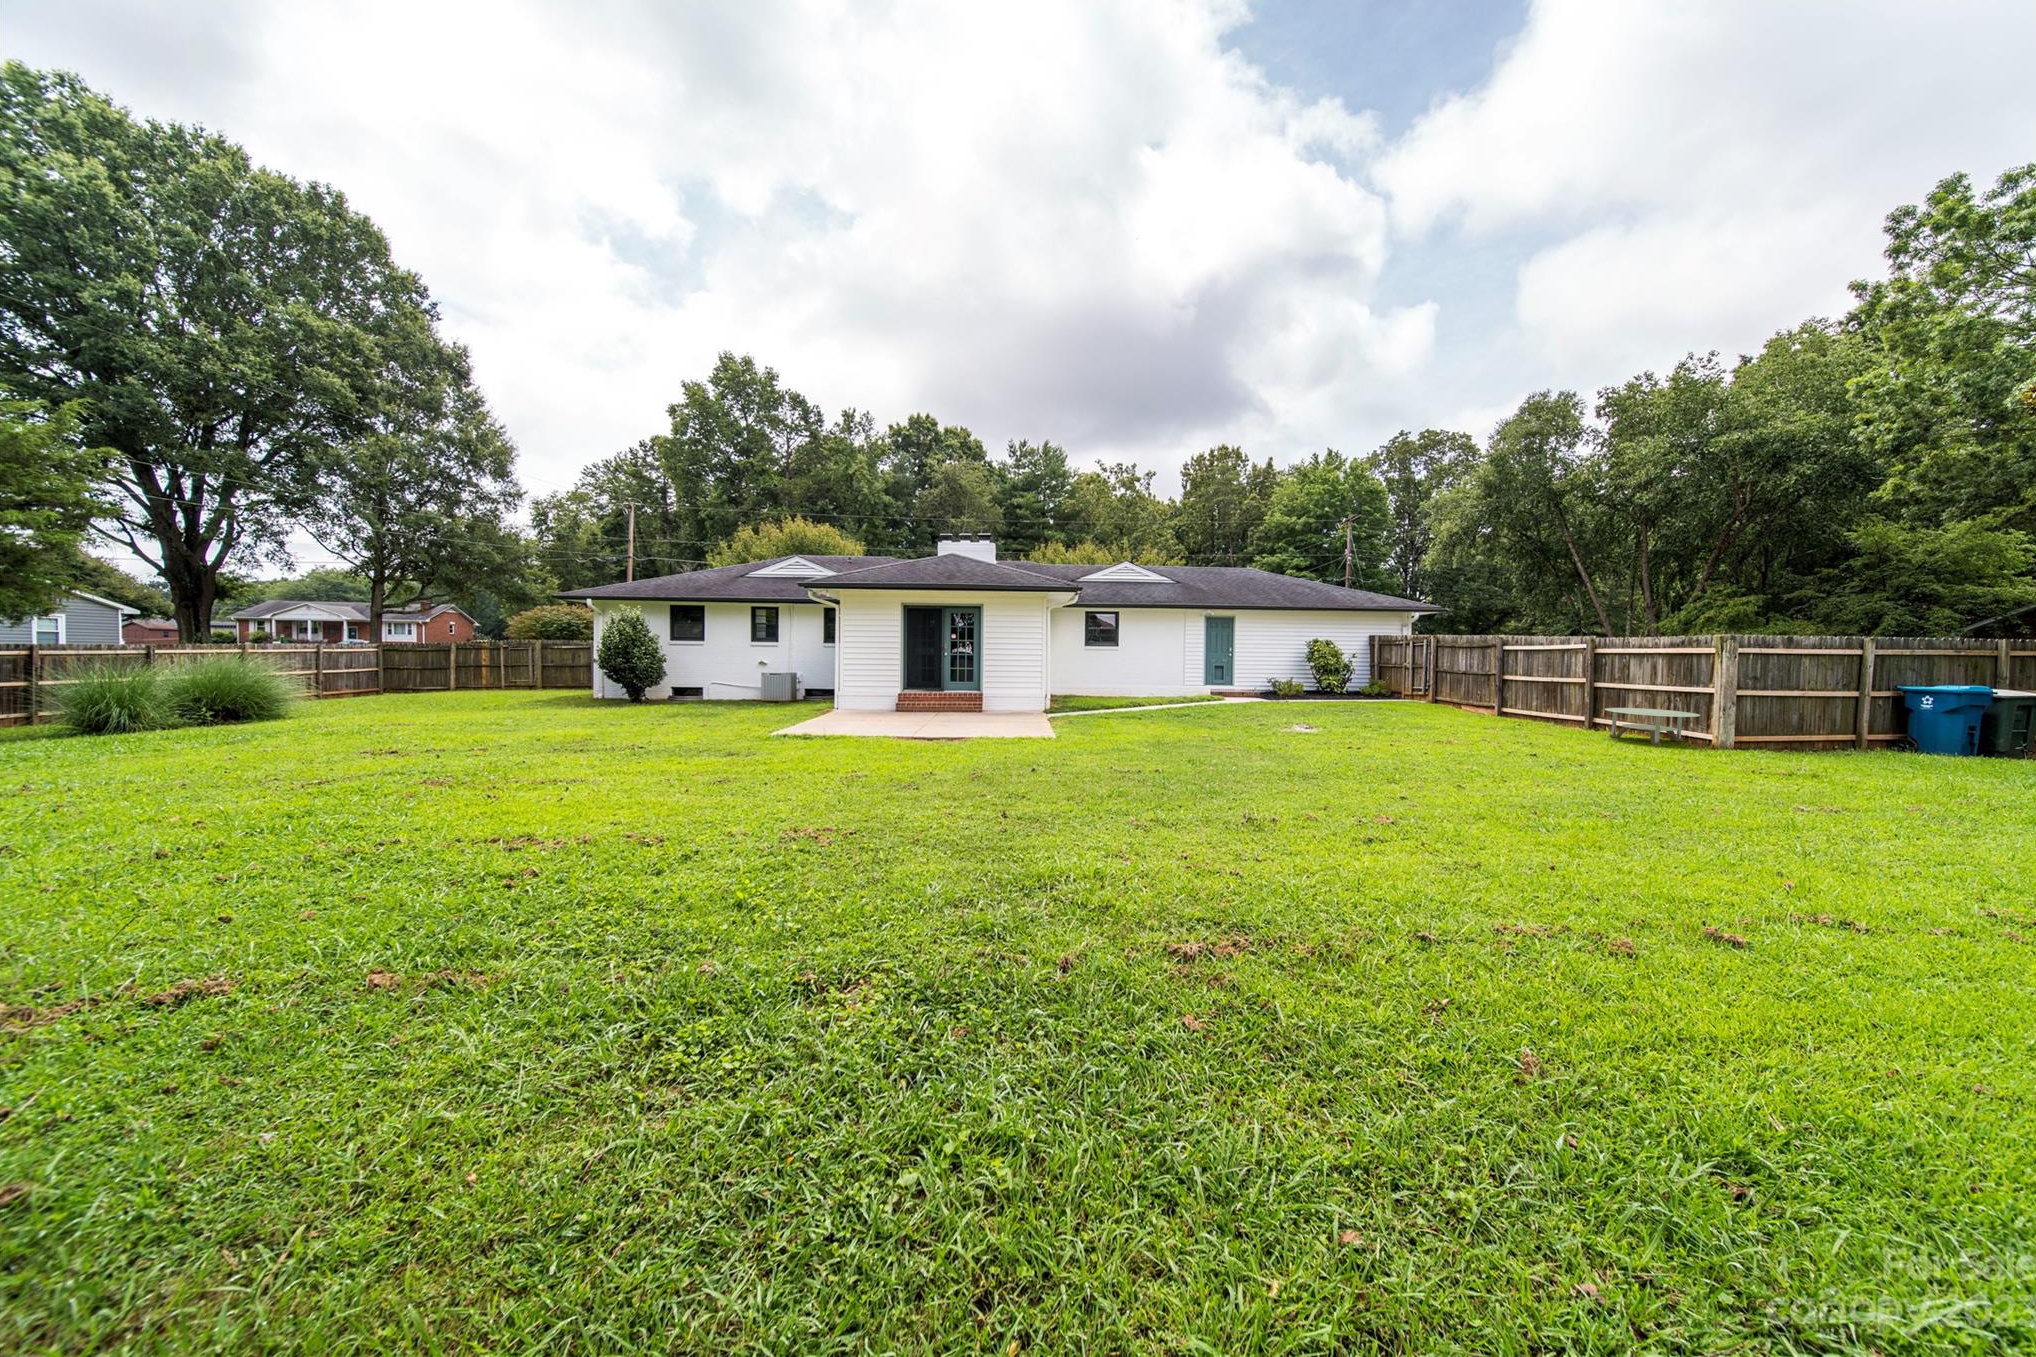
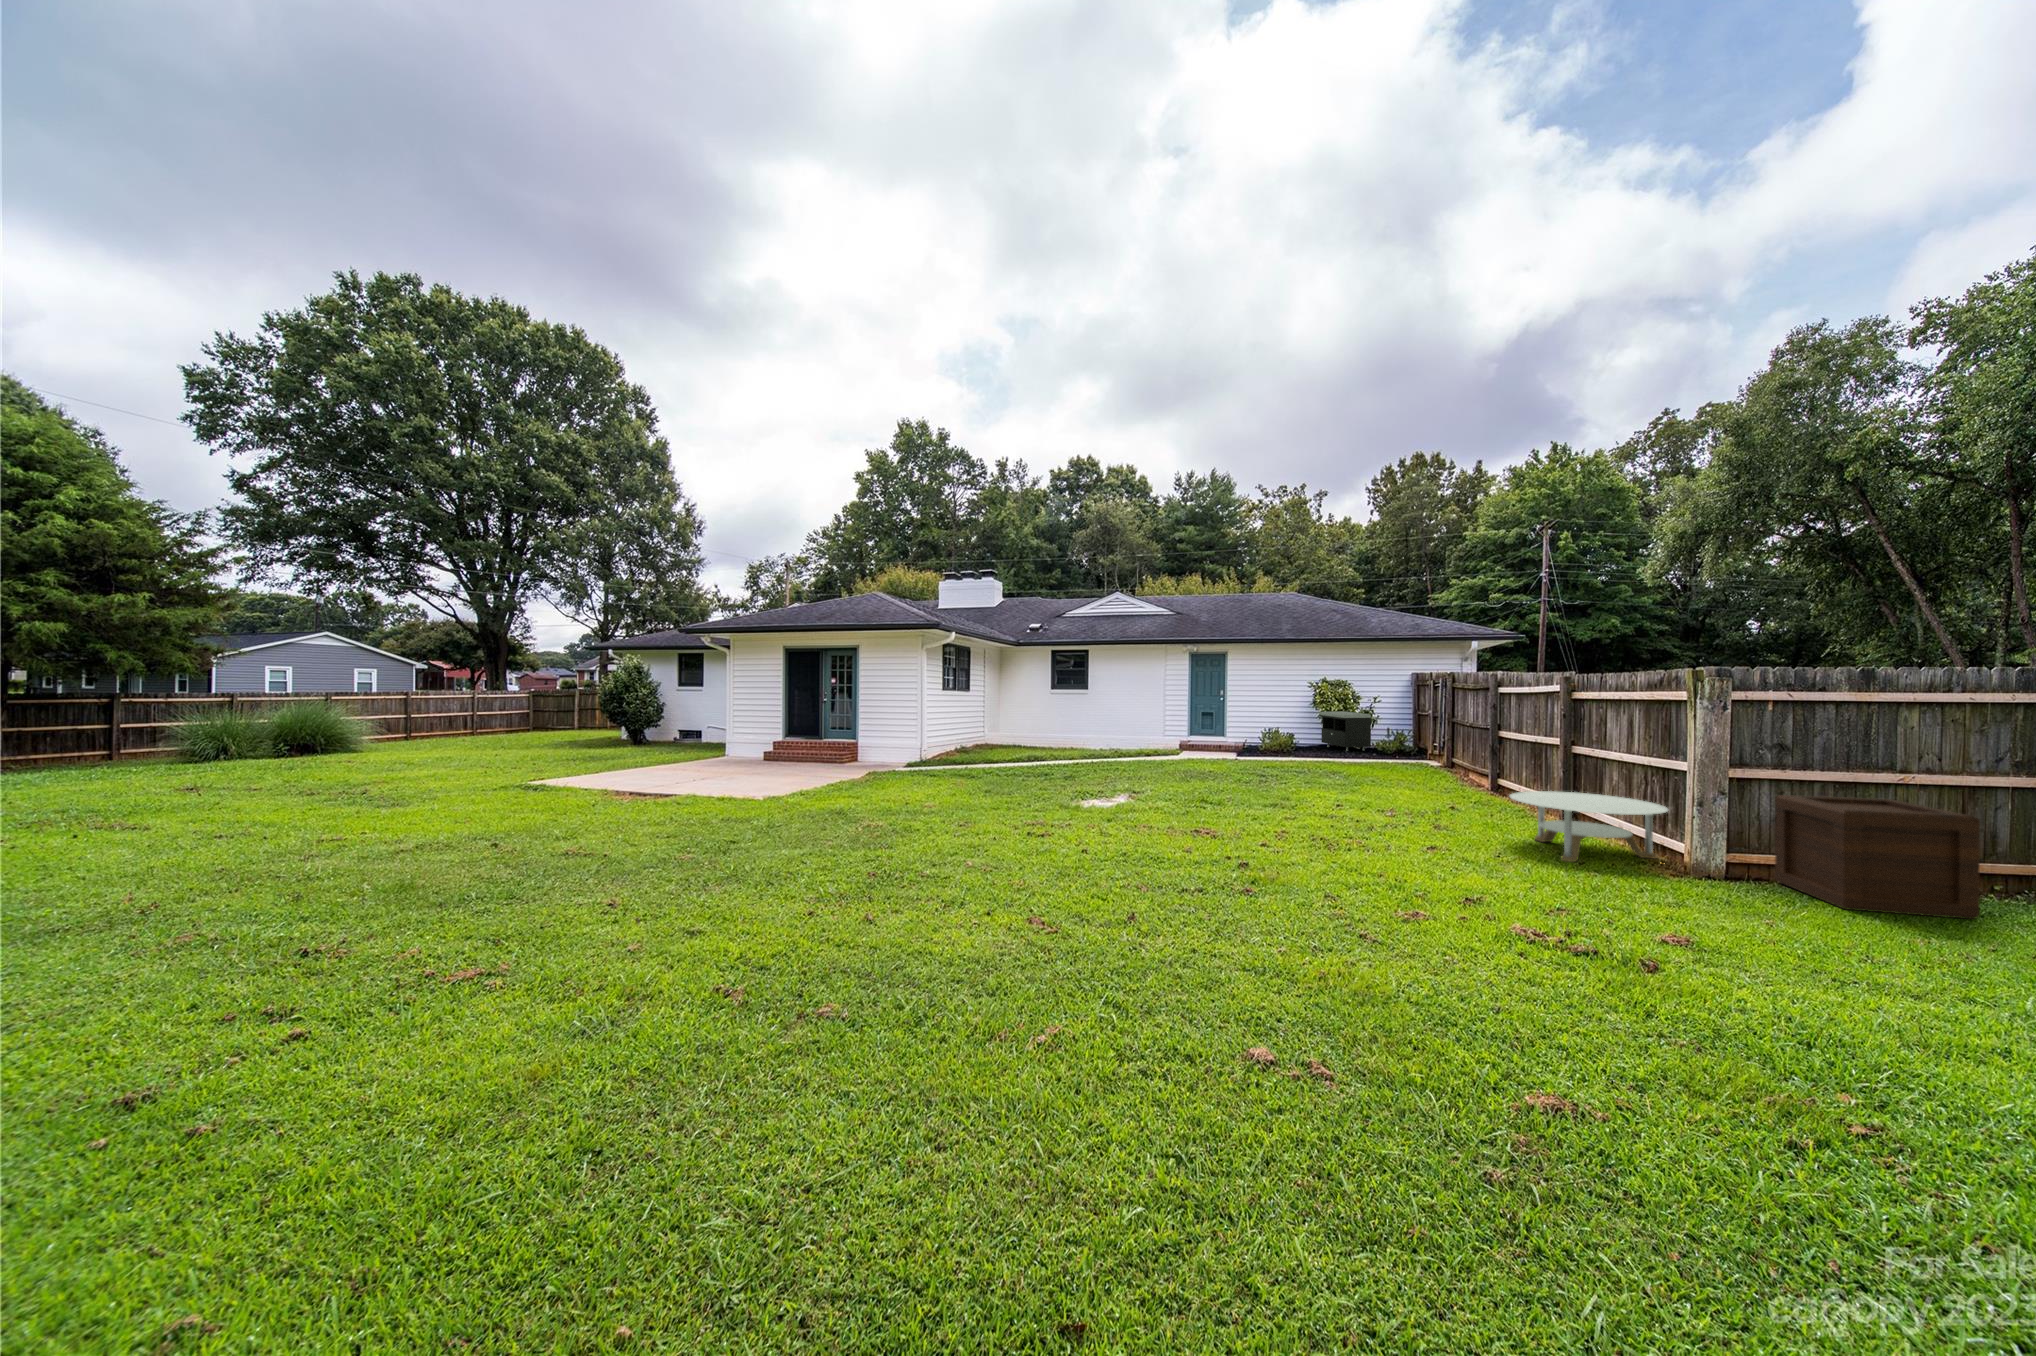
storage bench: none [1285,663,1329,693] -> present [1320,711,1371,751]
wooden crate: none [1755,702,1856,755] -> present [1775,795,1980,919]

